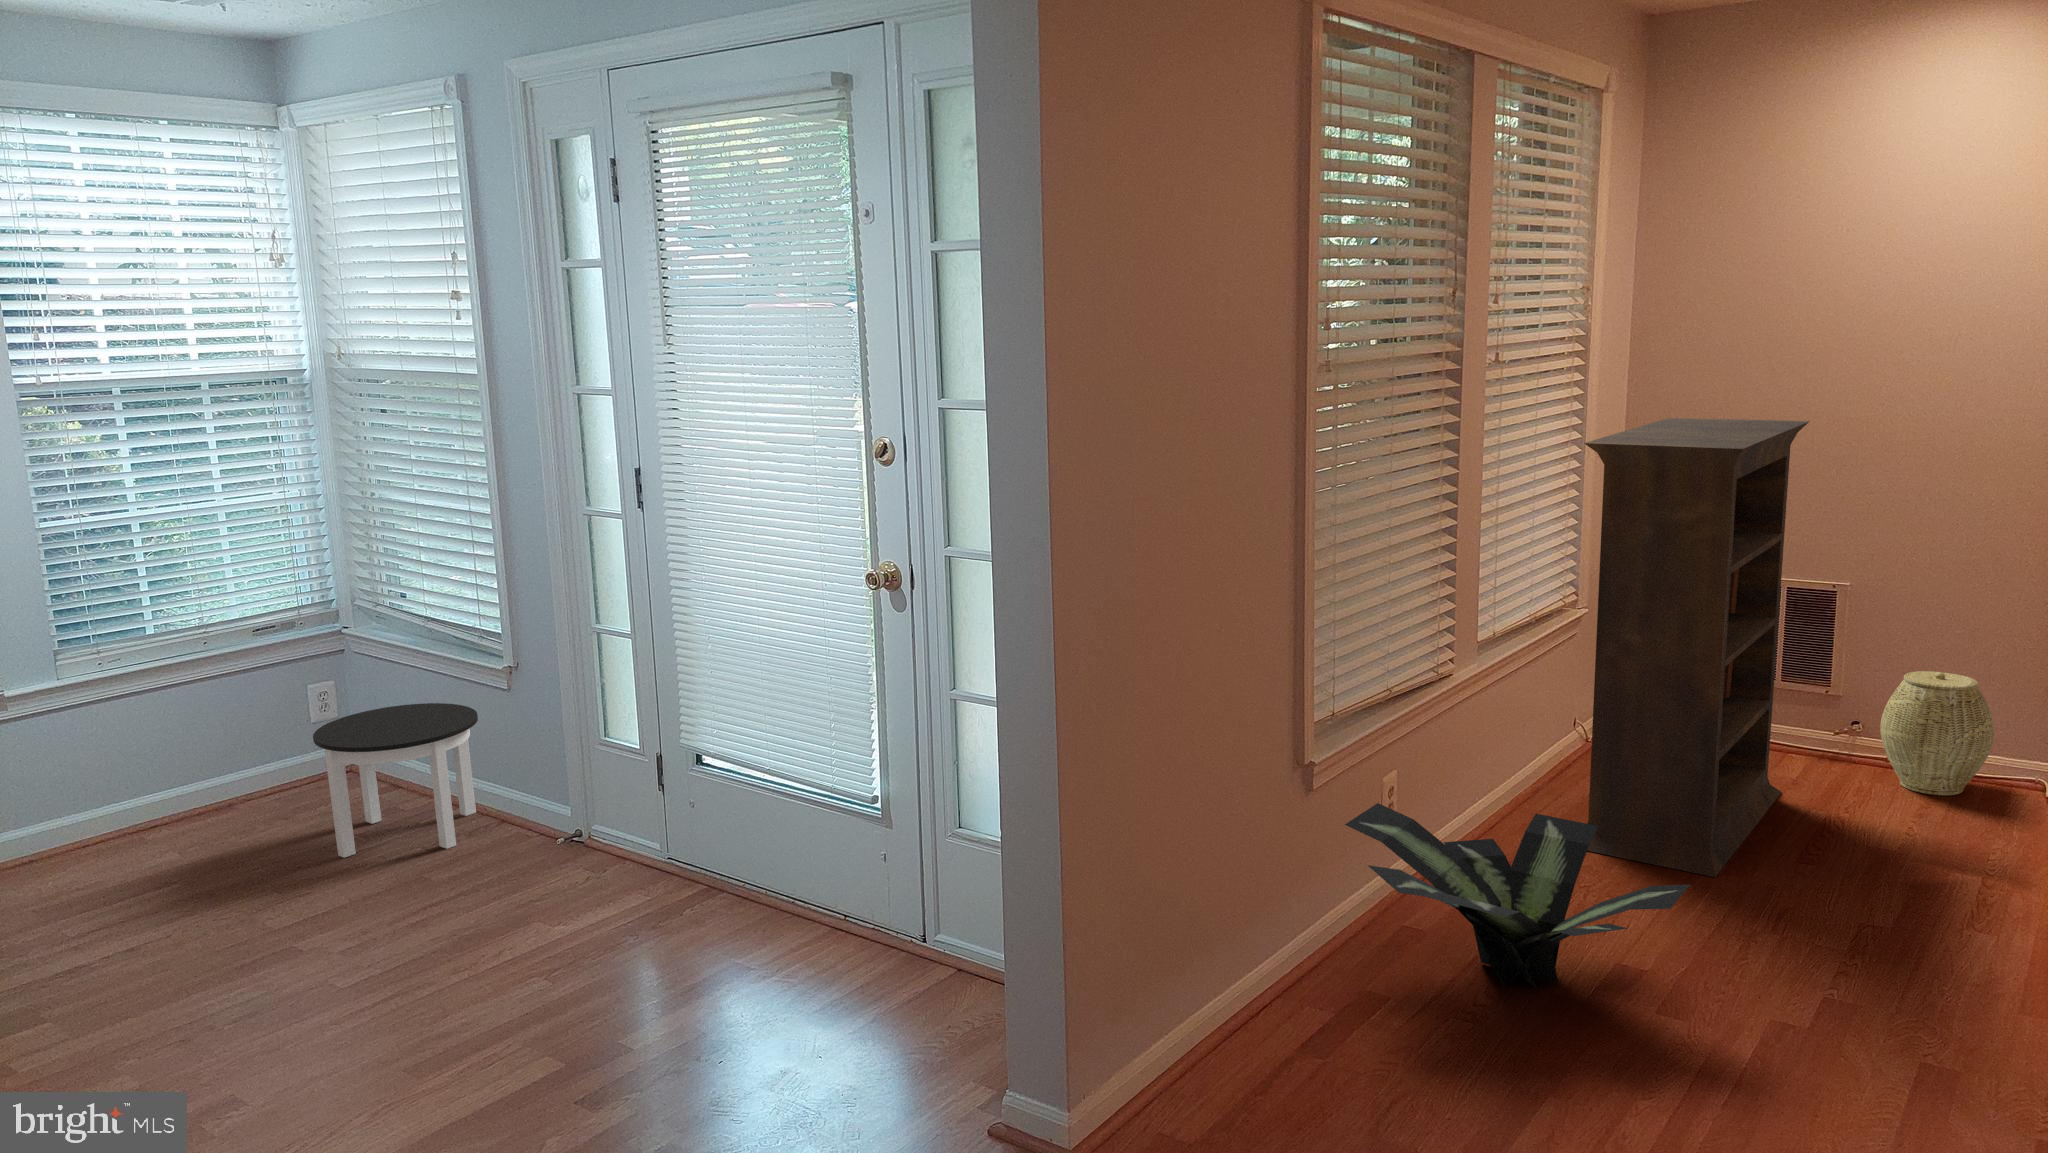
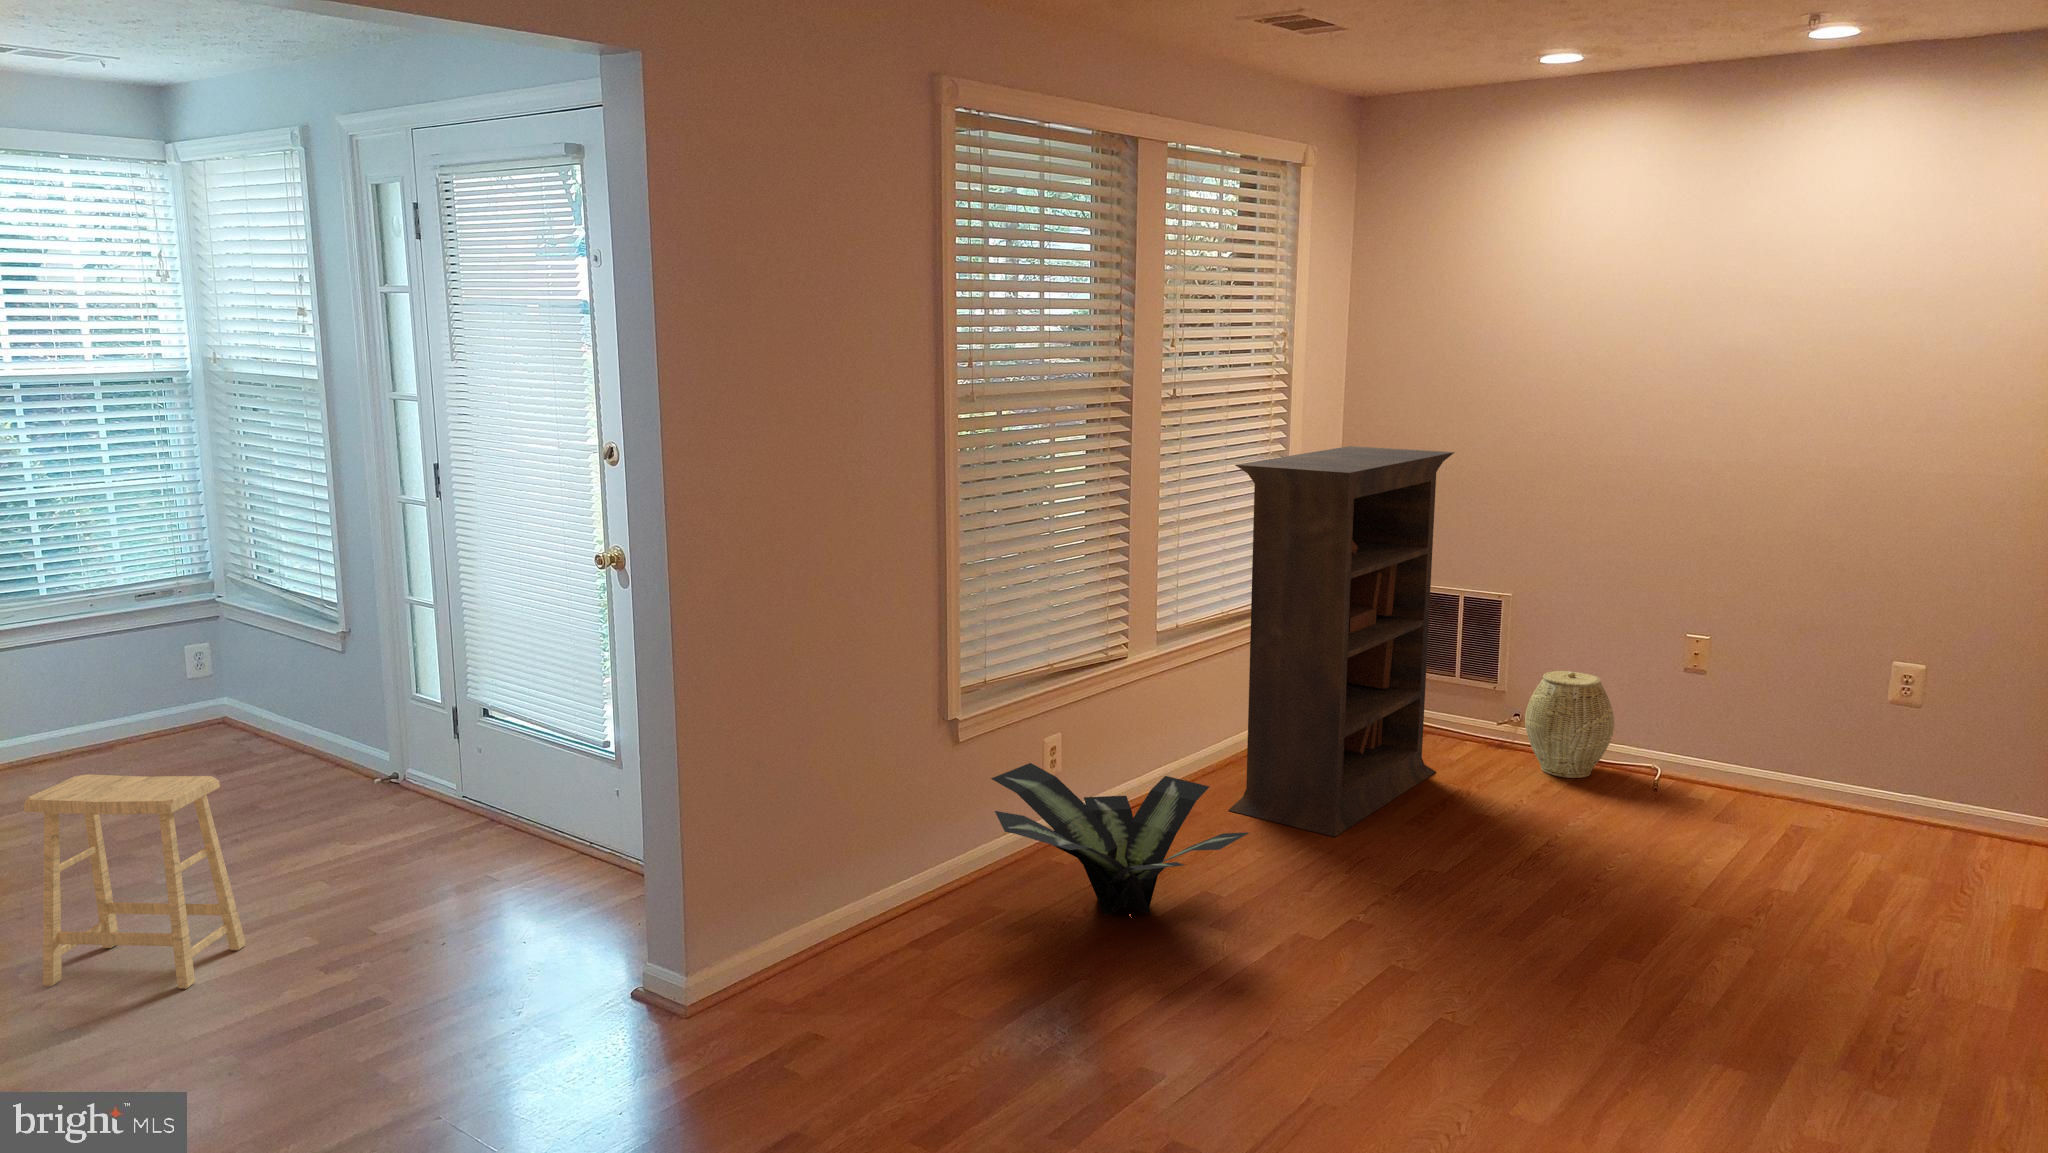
round table: present [313,703,478,858] -> none [166,663,318,792]
footstool: none [240,854,490,1116] -> present [24,774,246,989]

